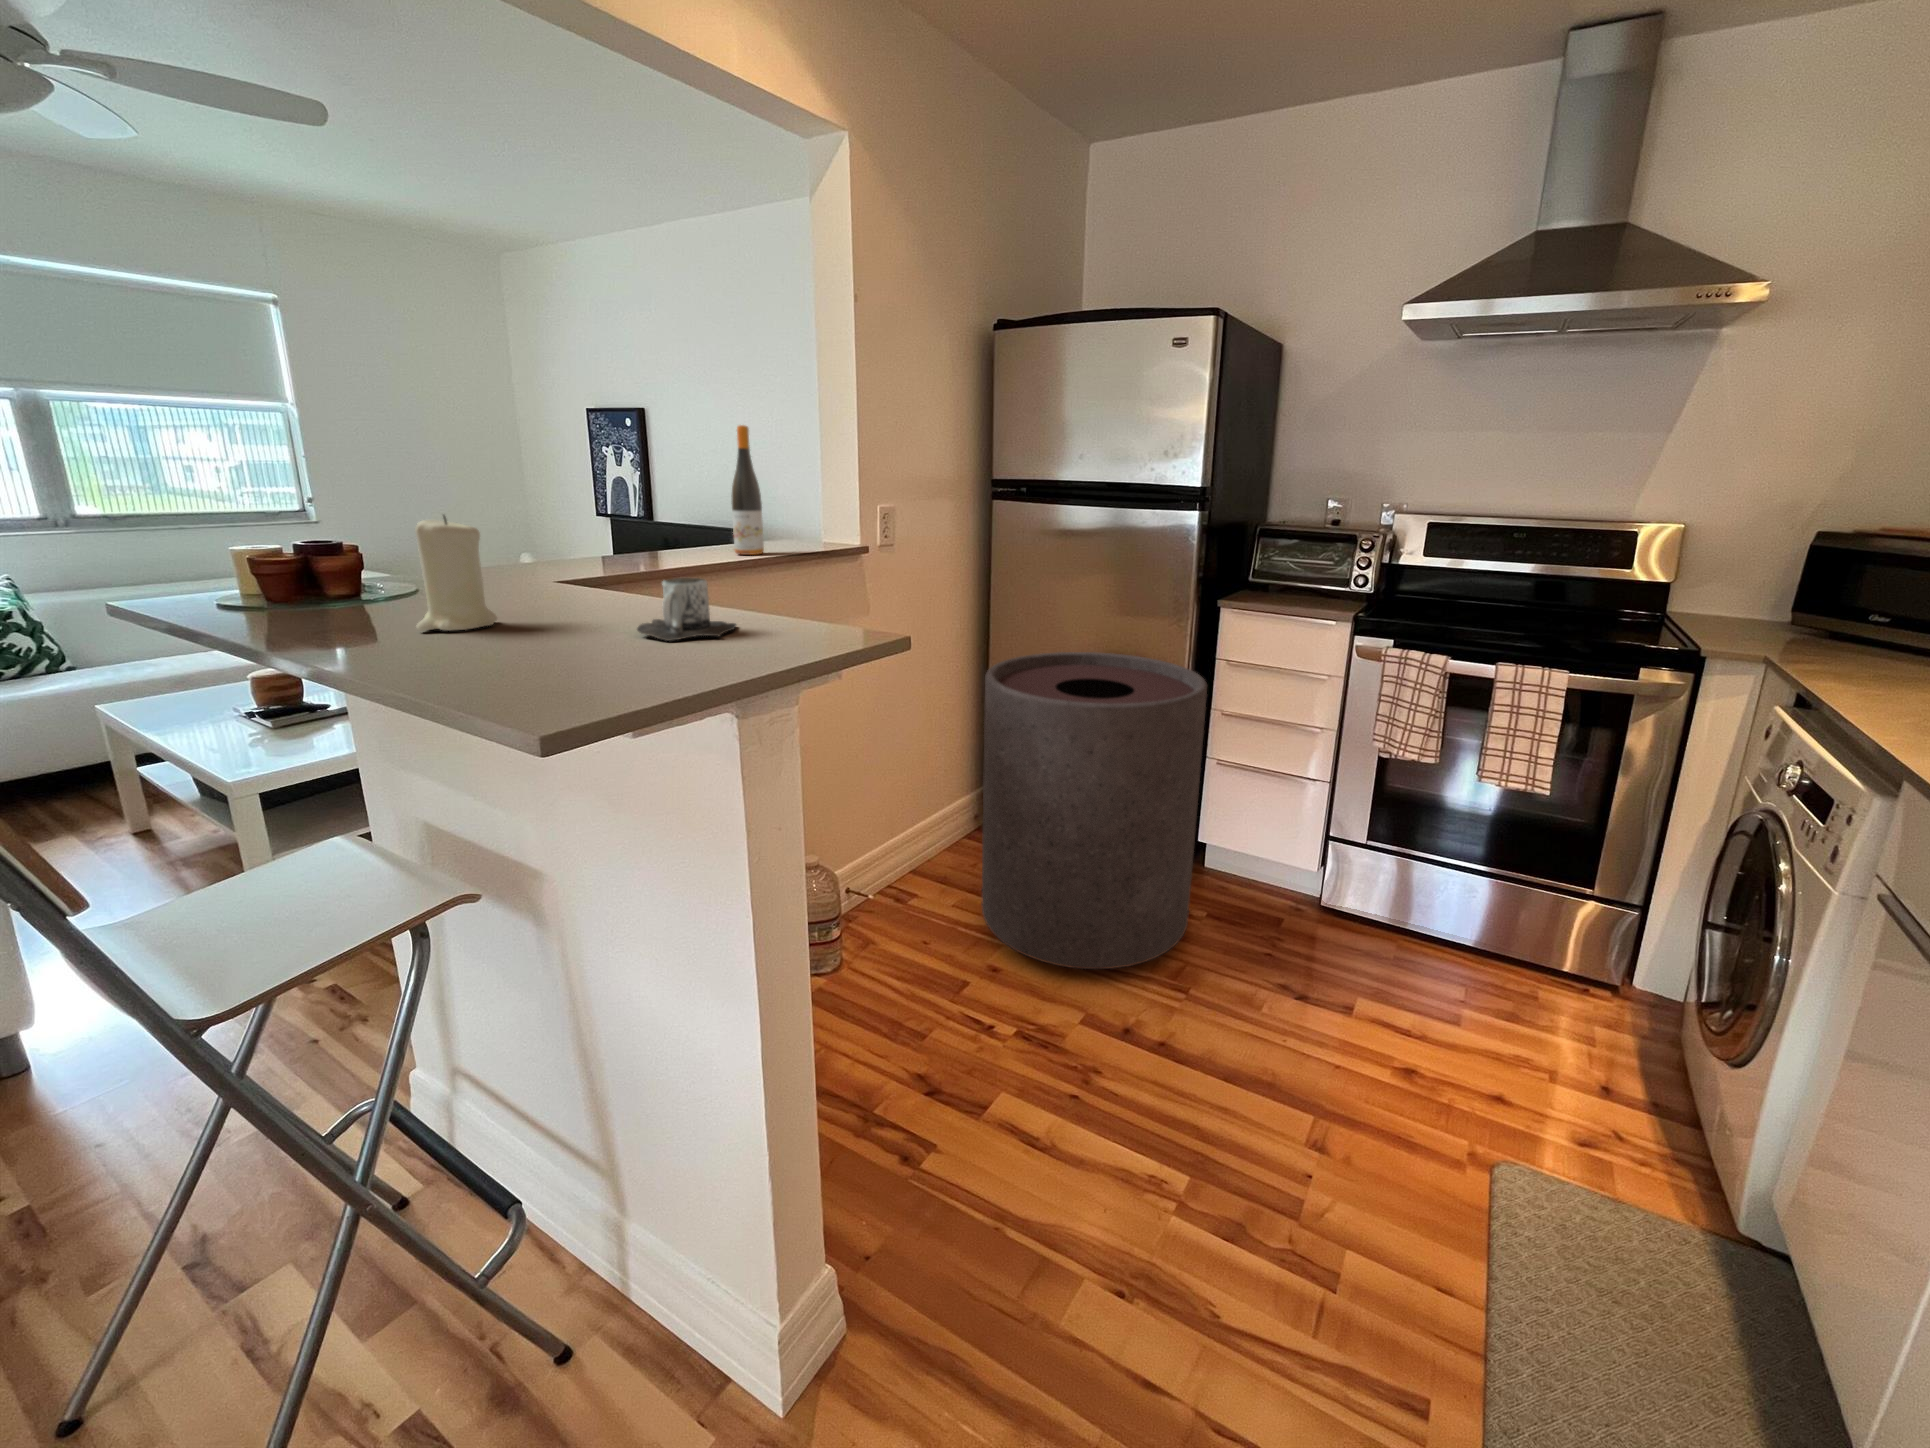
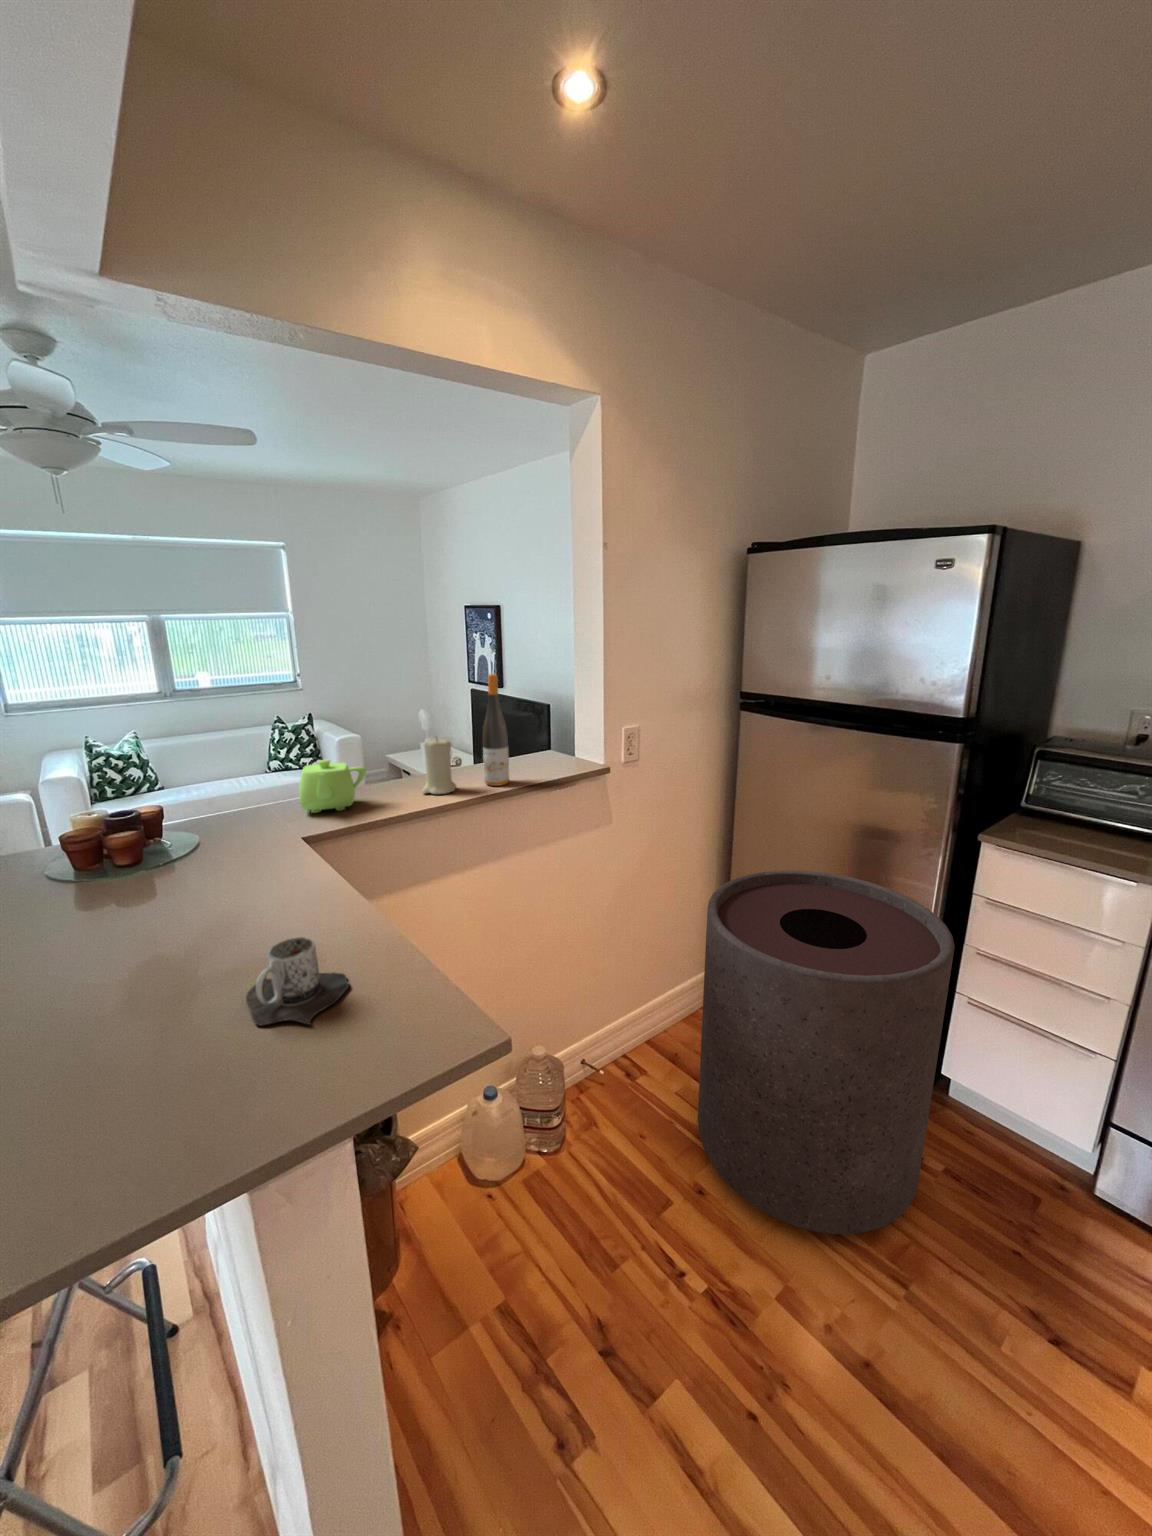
teapot: none [512,511,598,573] -> present [299,760,366,813]
candle: present [415,515,497,631] -> present [422,737,456,794]

